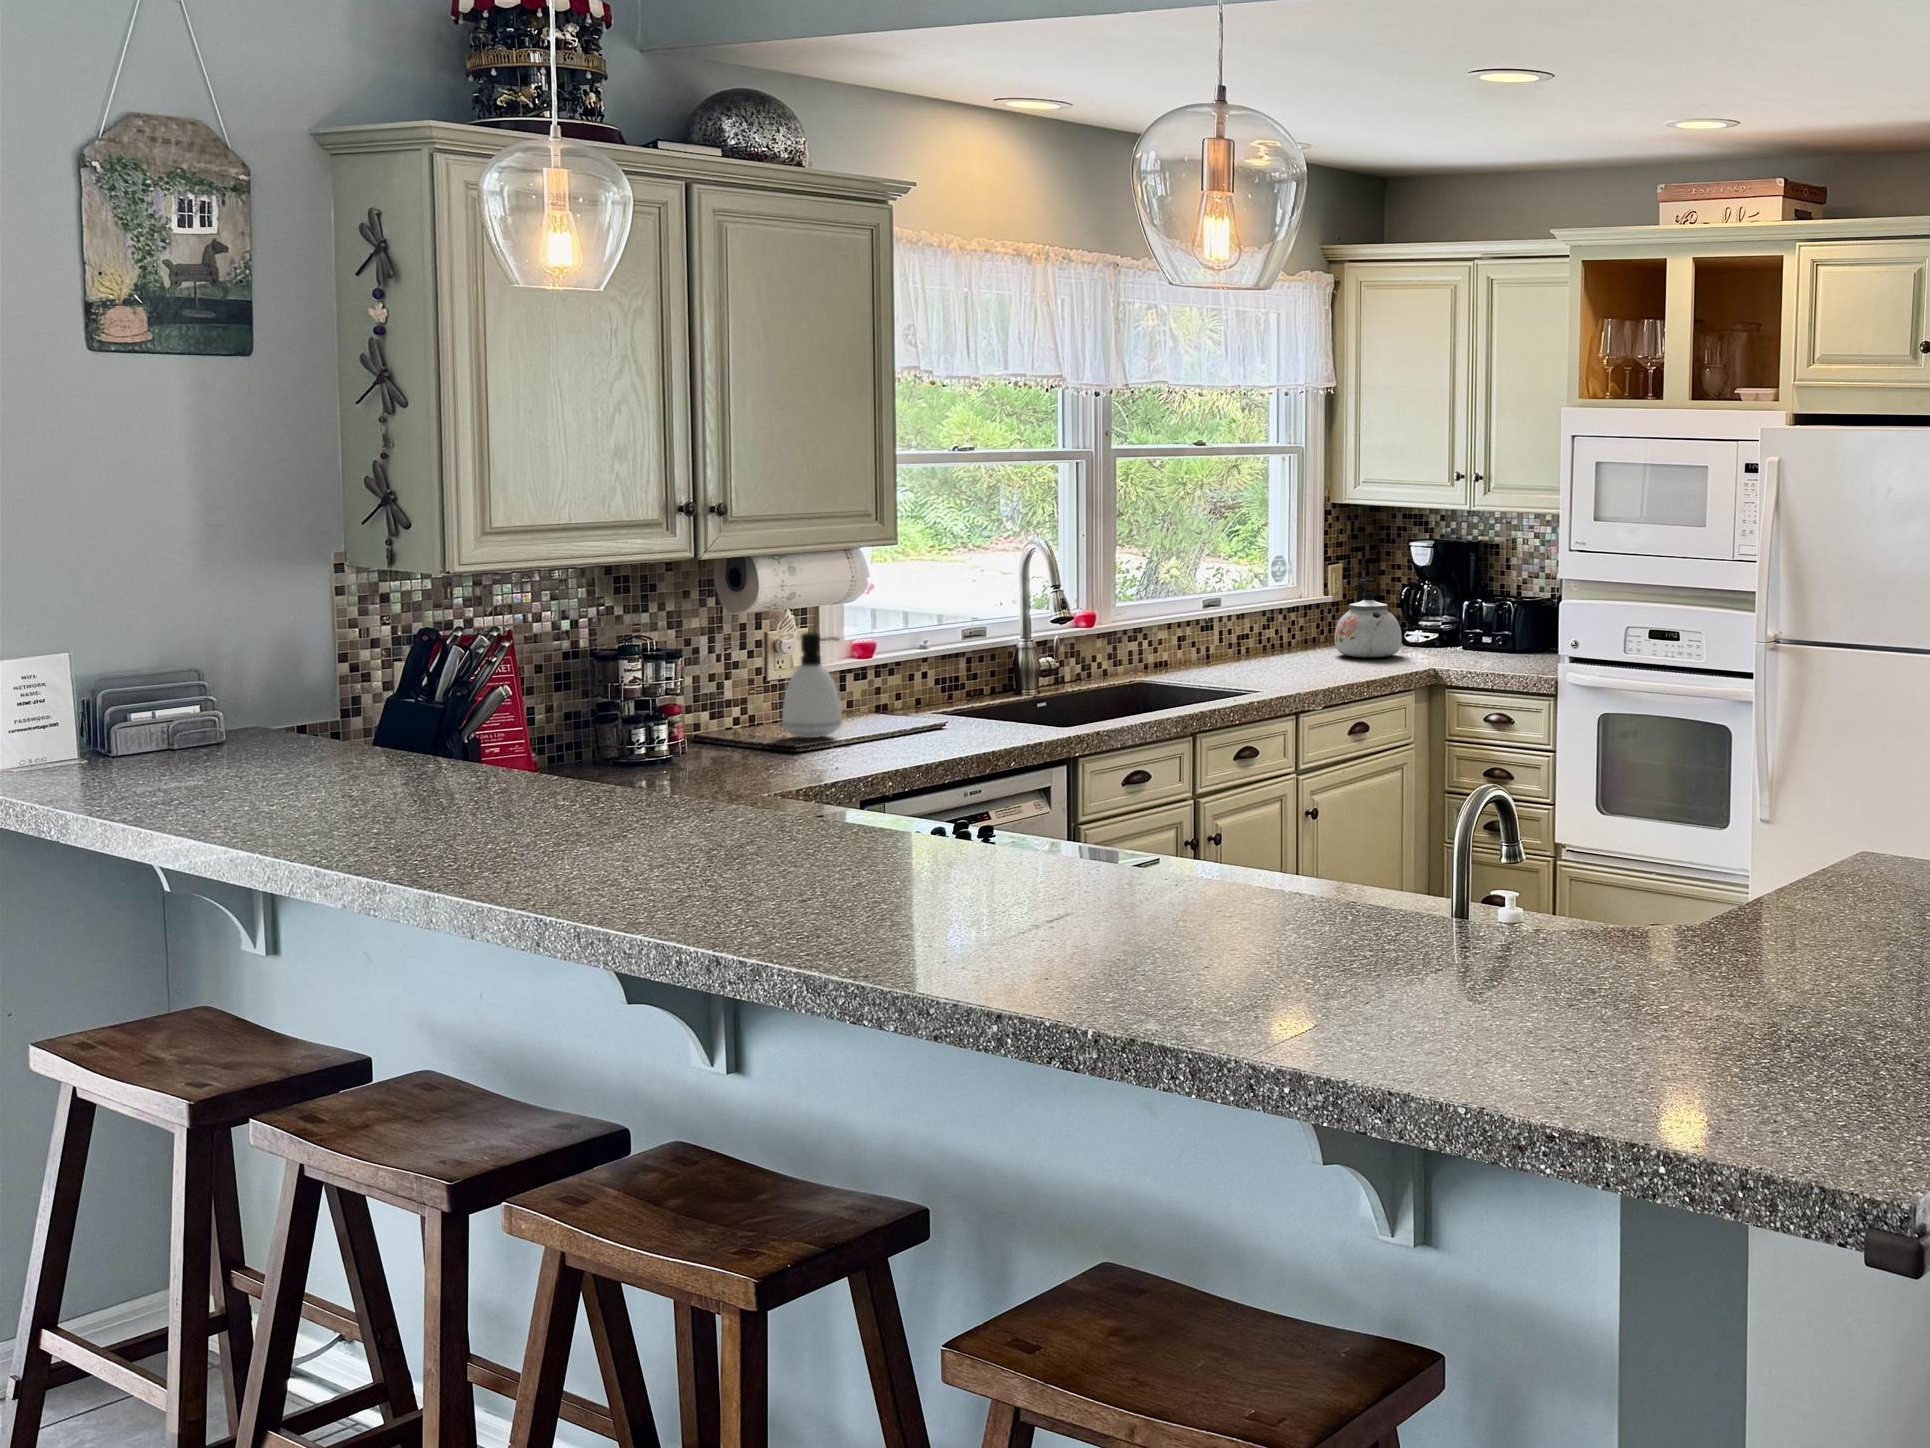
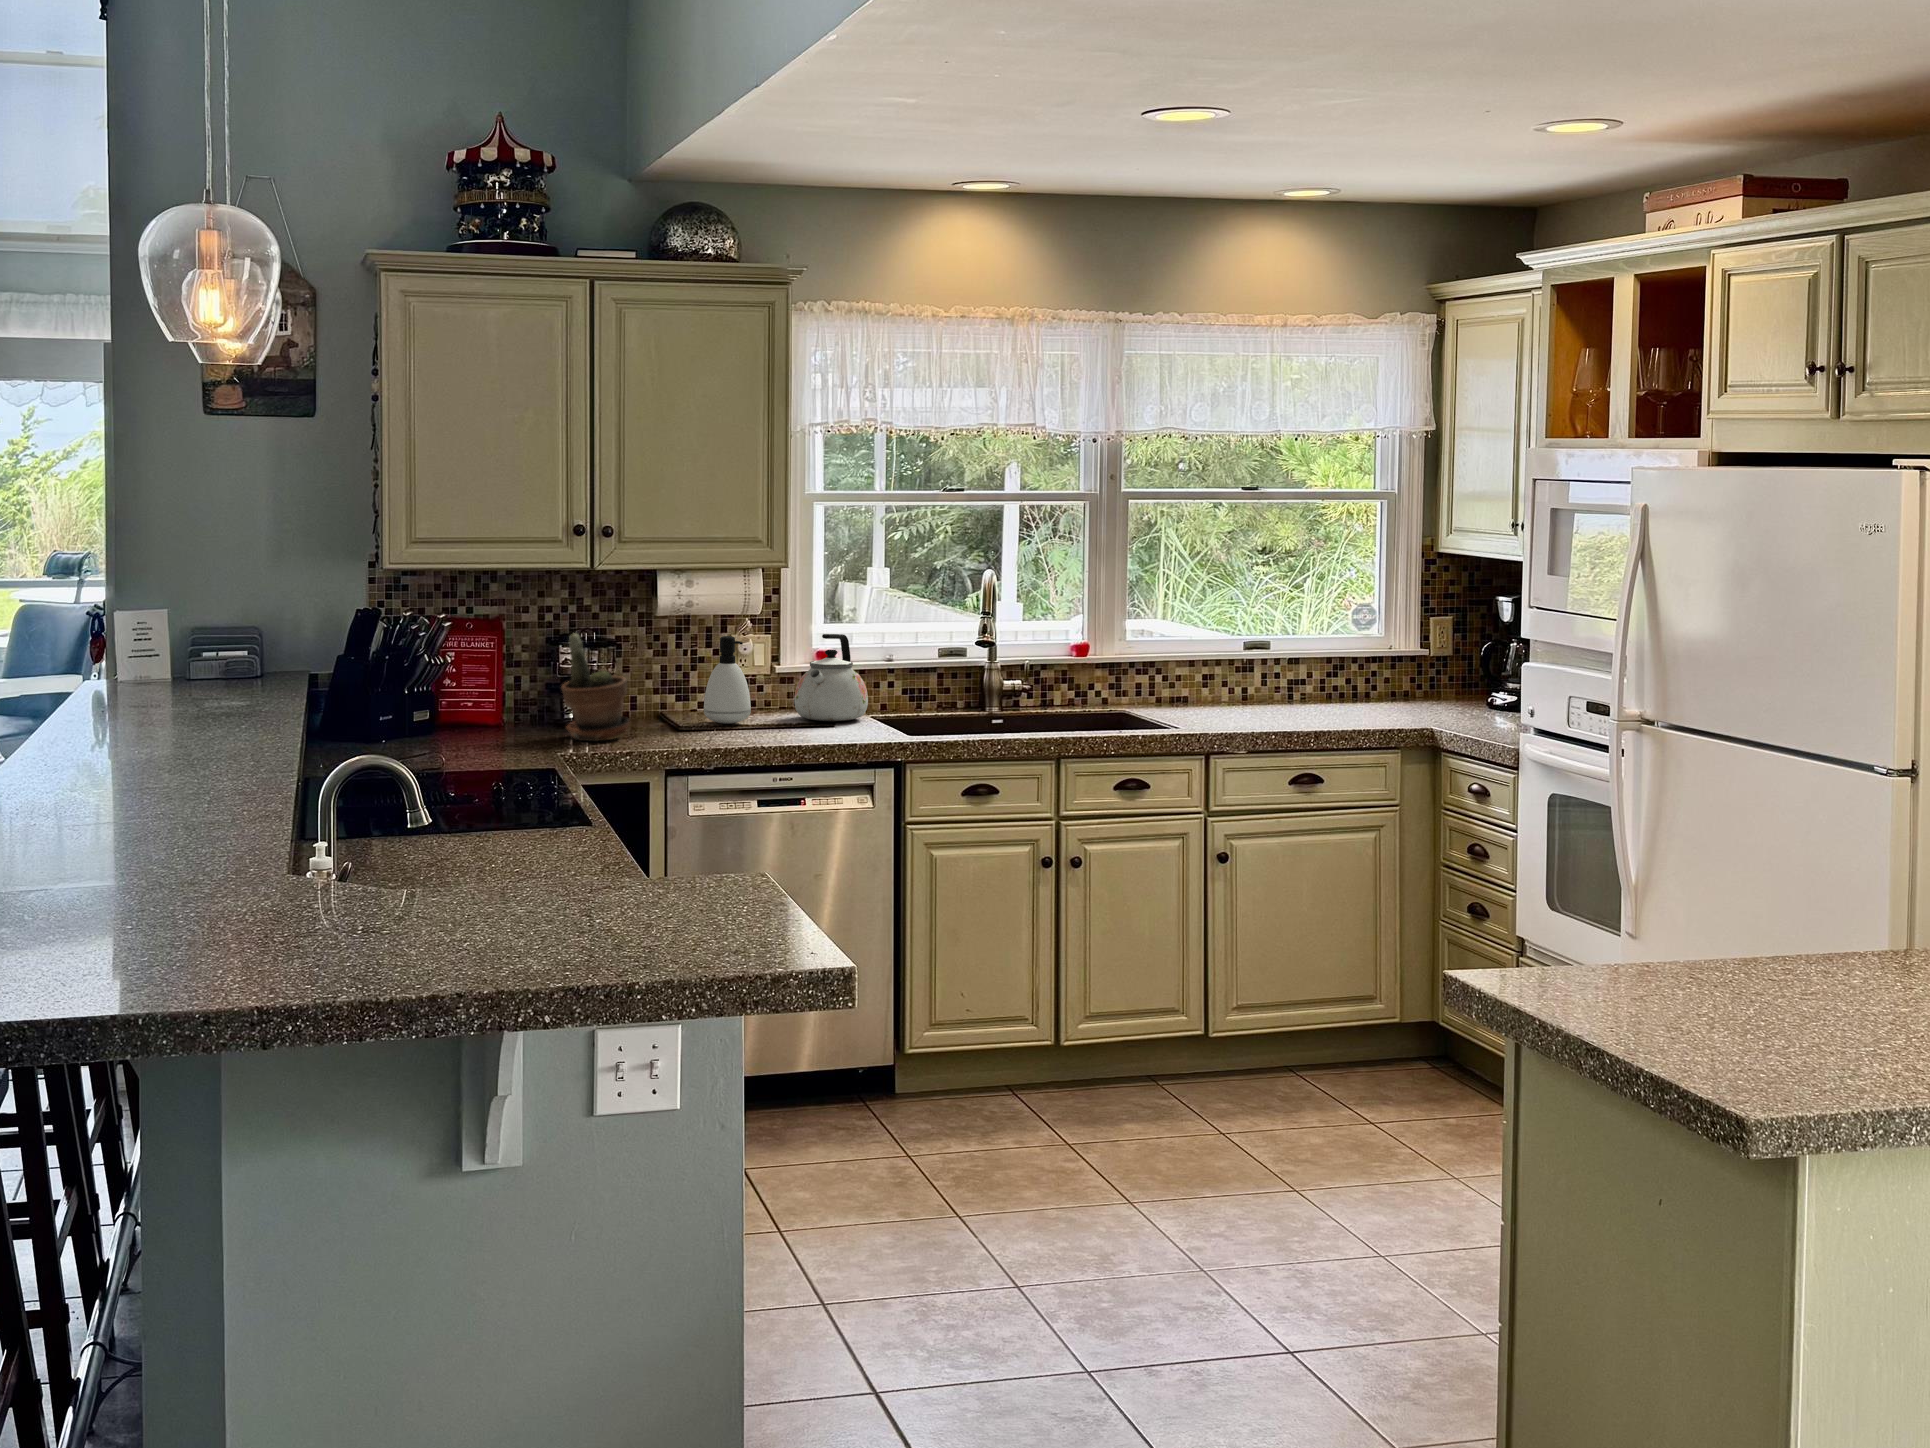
kettle: present [1335,579,1402,658] -> present [794,634,868,721]
potted plant: none [679,642,770,777] -> present [562,634,630,741]

